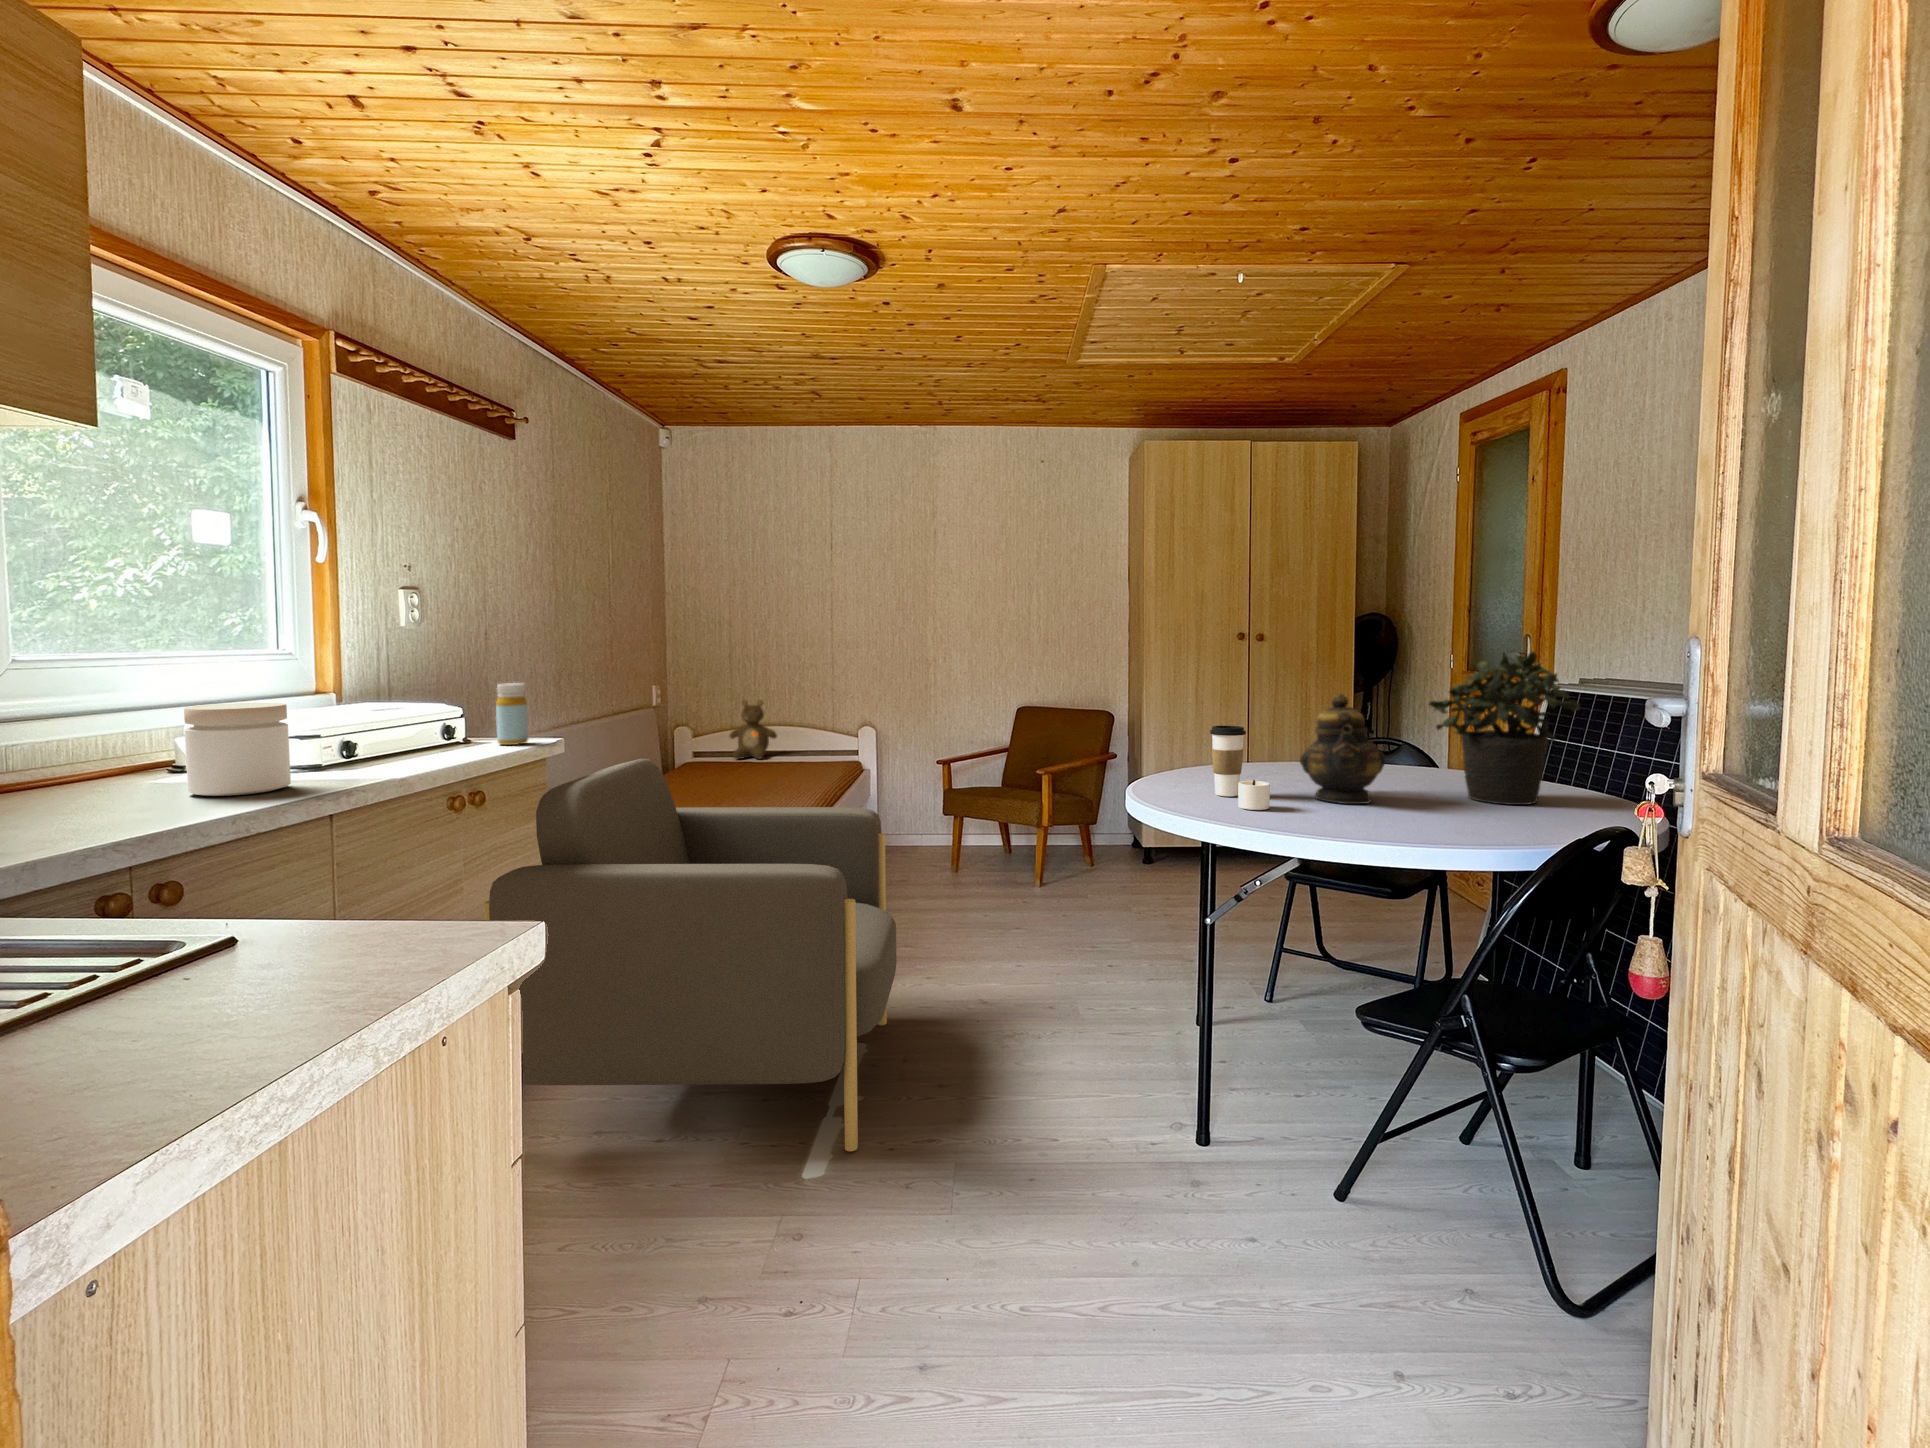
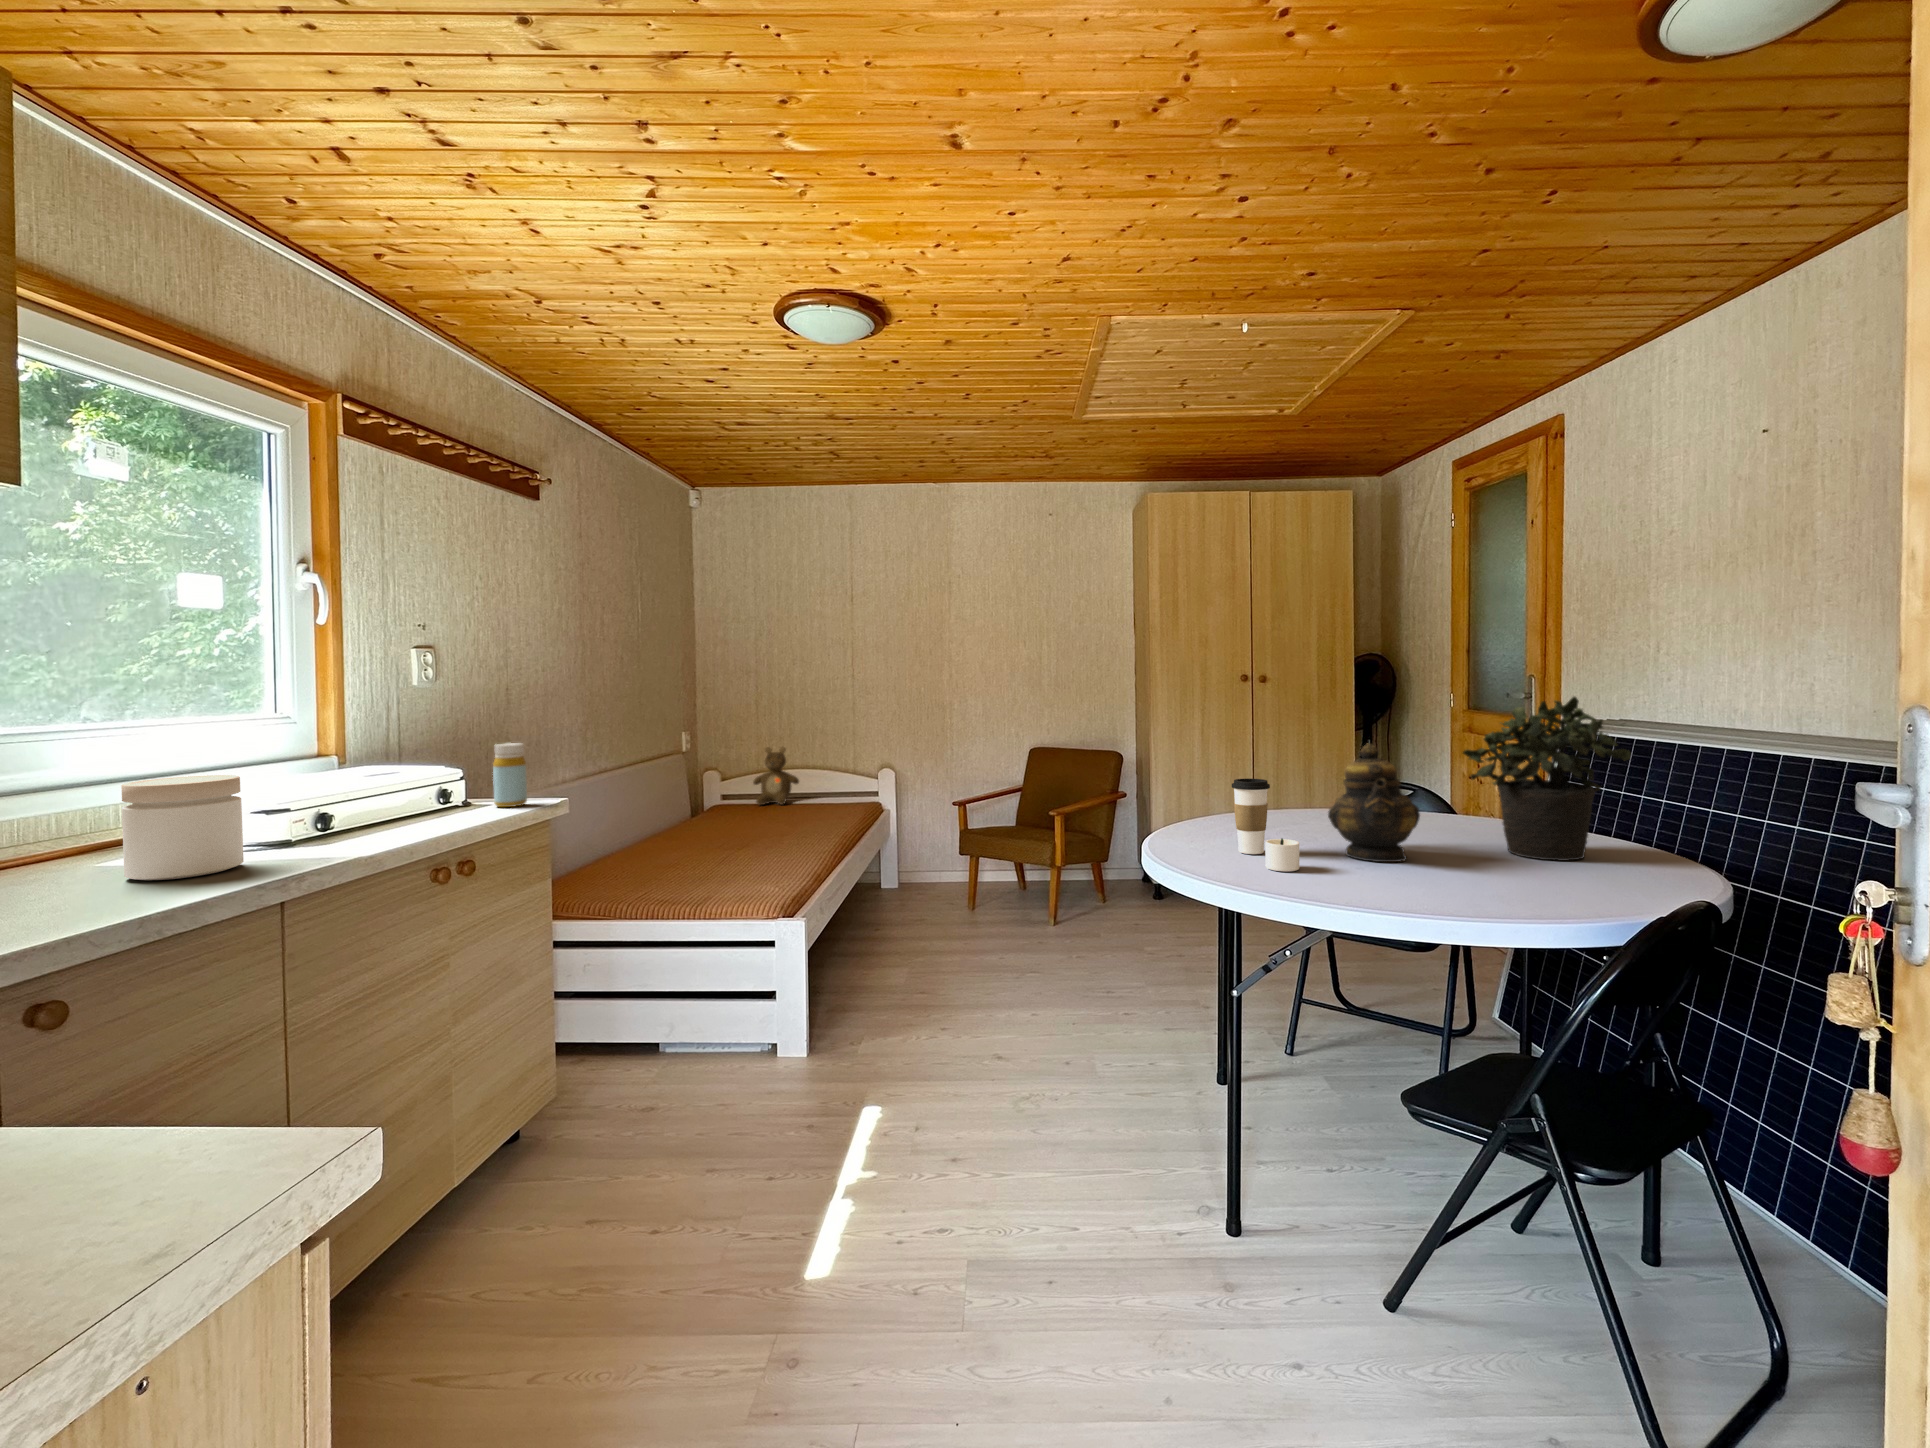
armchair: present [485,759,896,1151] -> none [468,817,906,1250]

